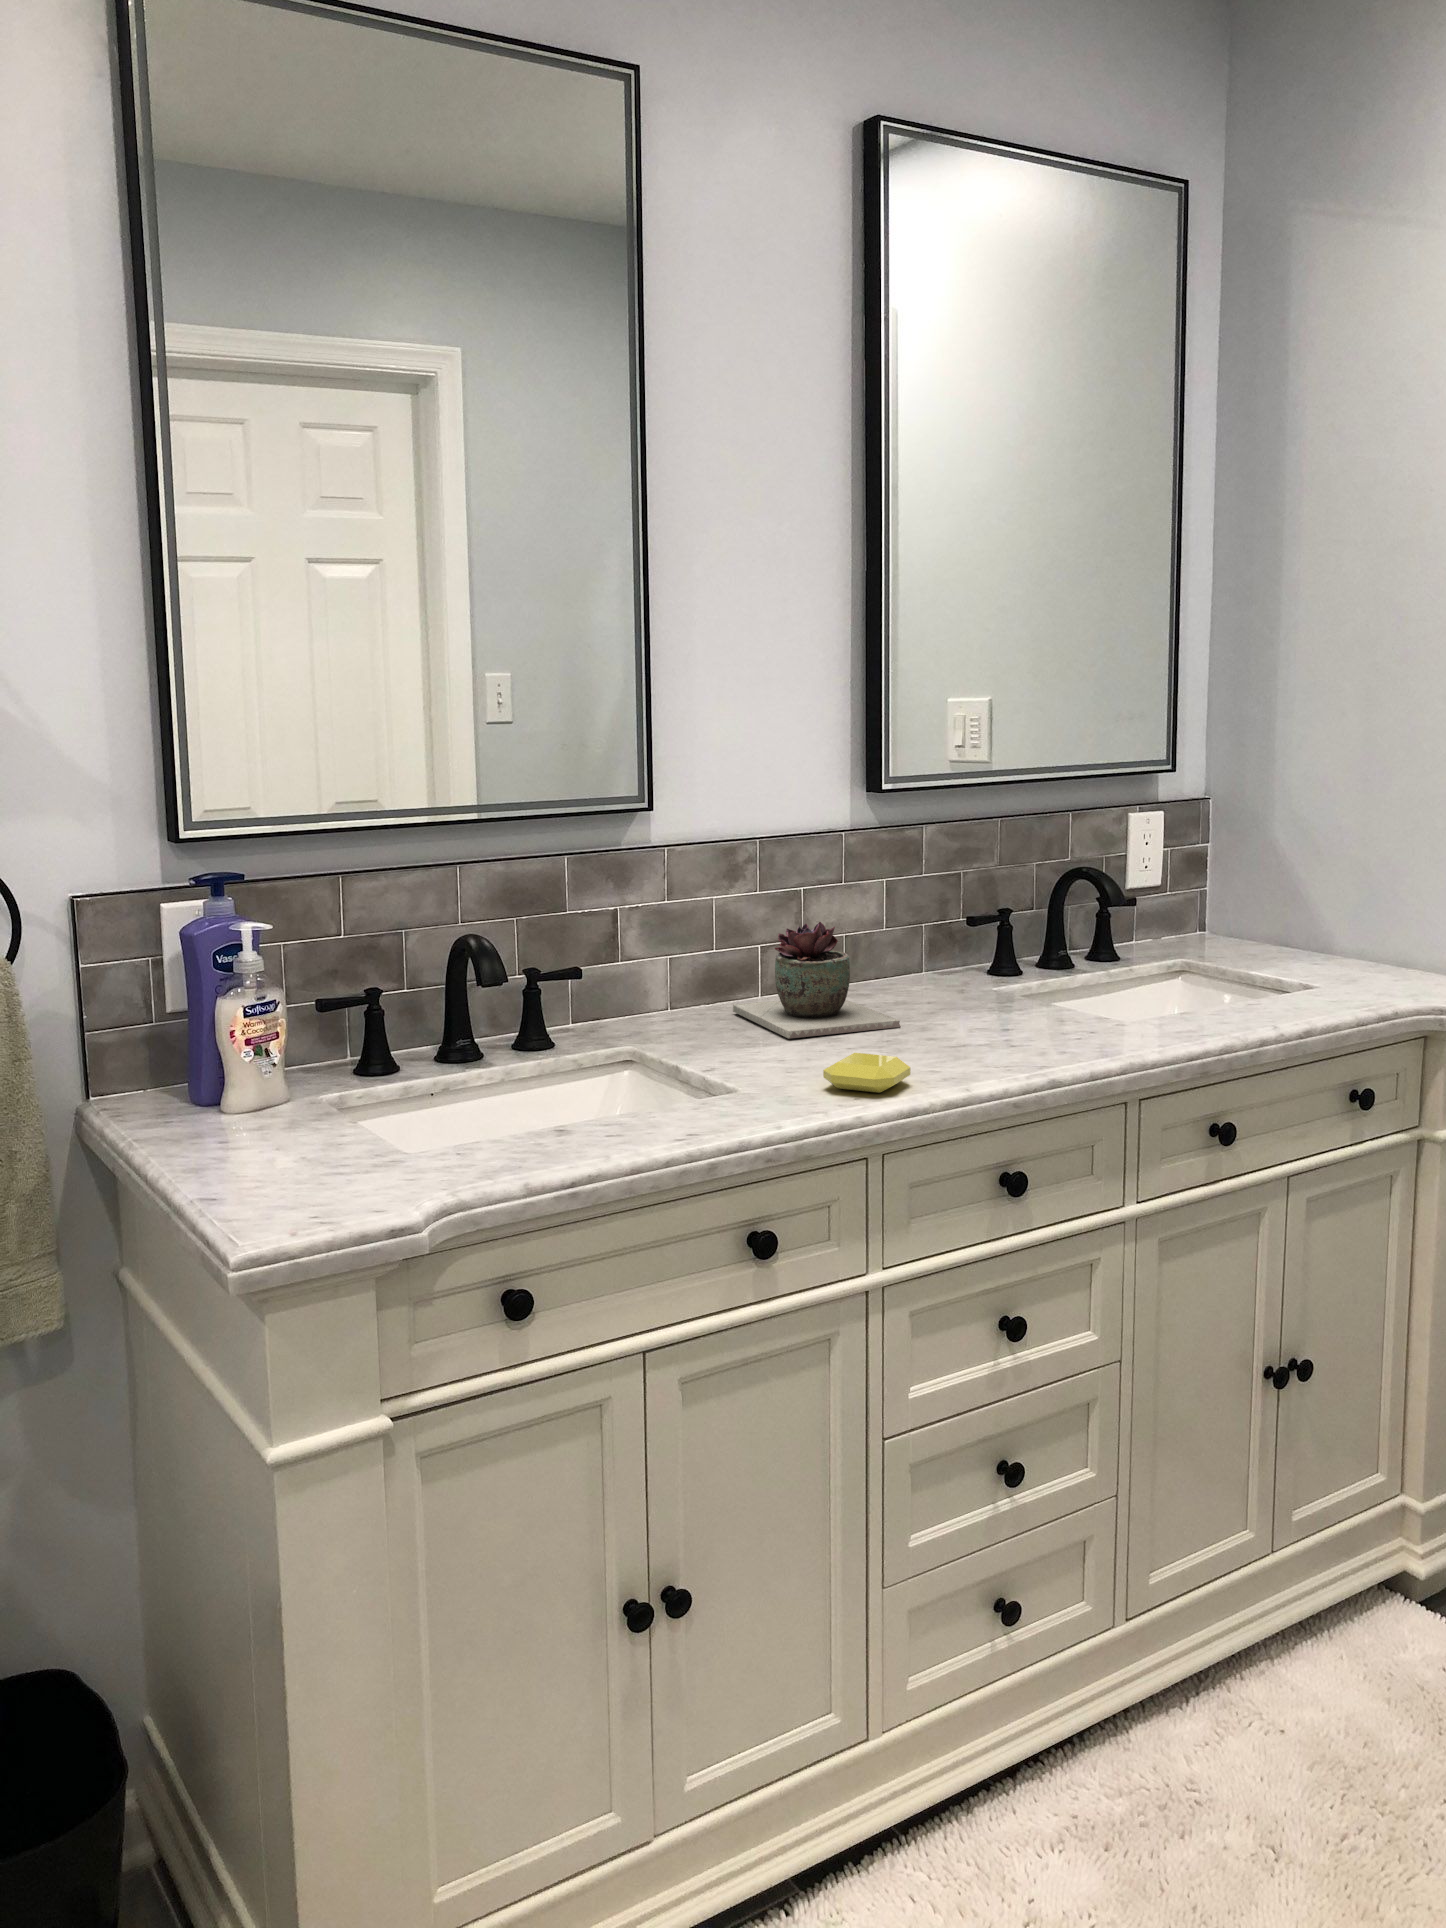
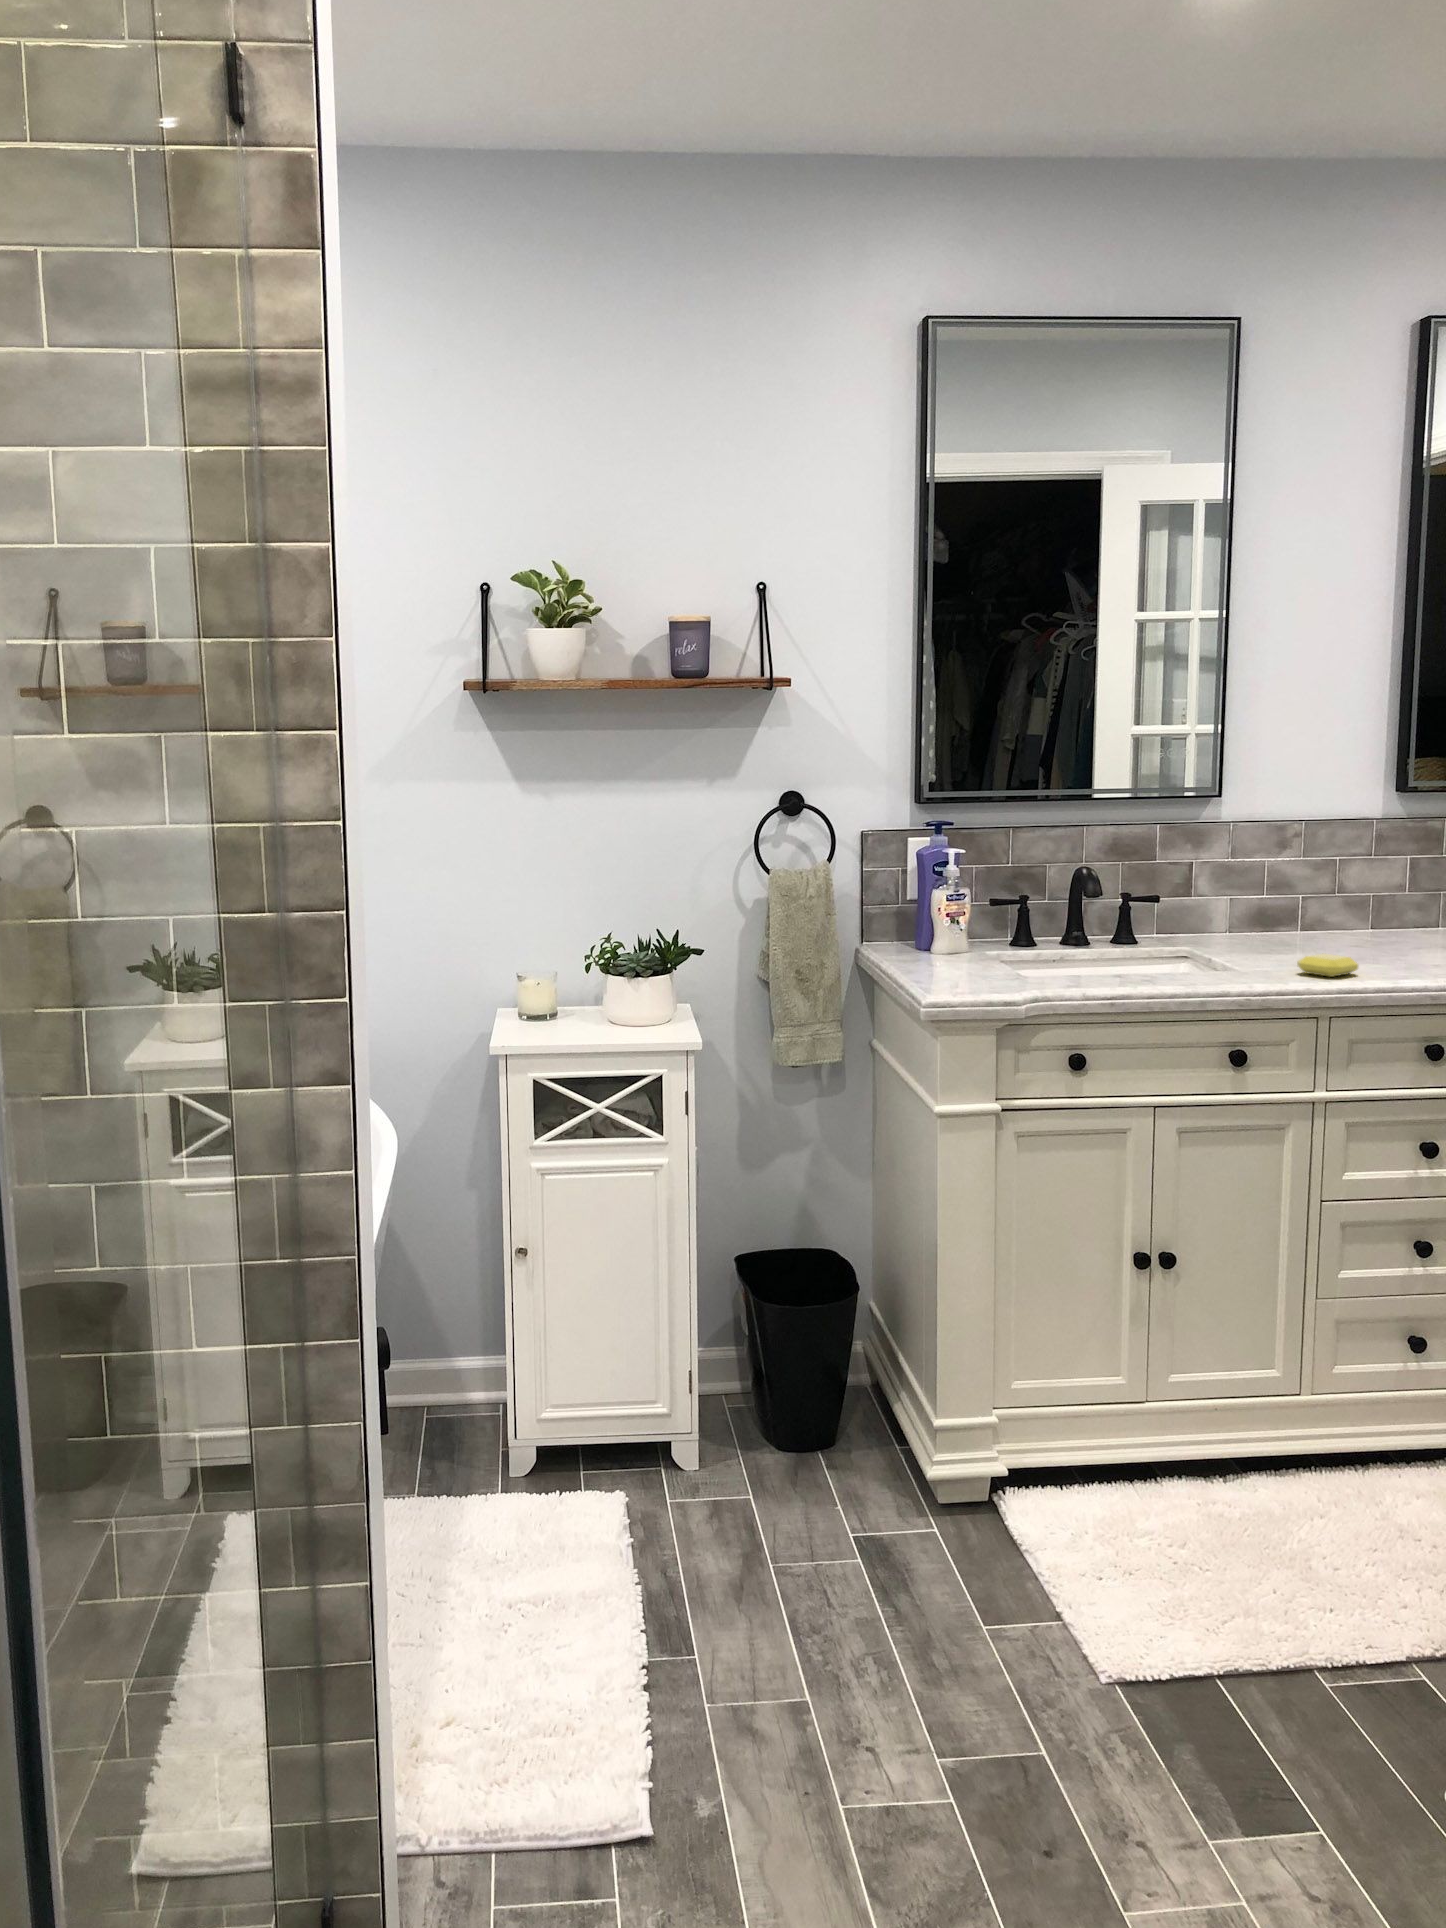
succulent plant: present [733,922,900,1039] -> none [1274,878,1388,952]

